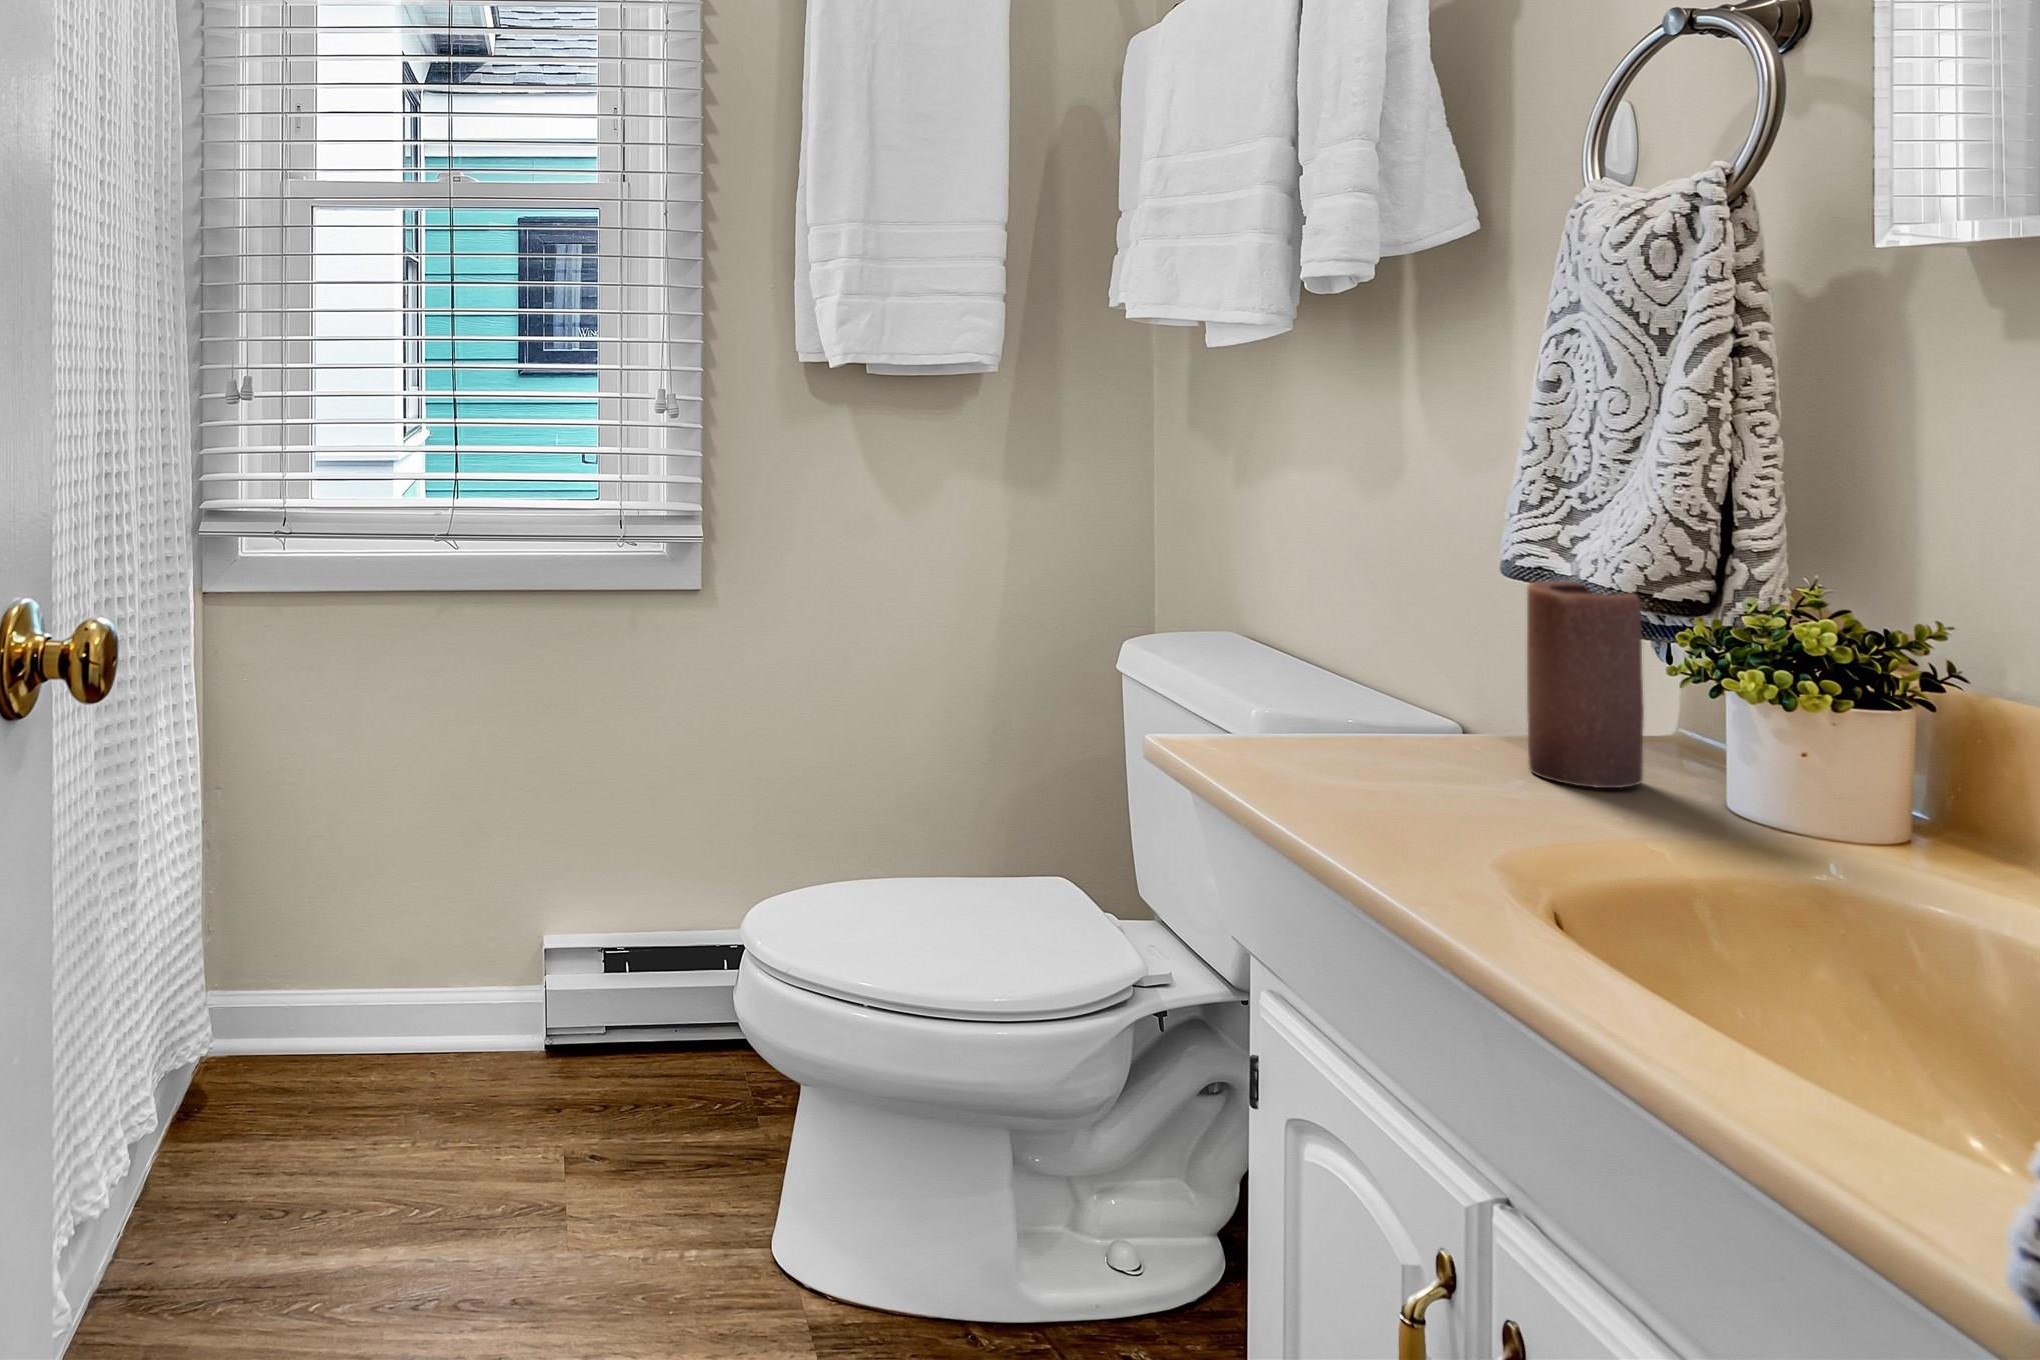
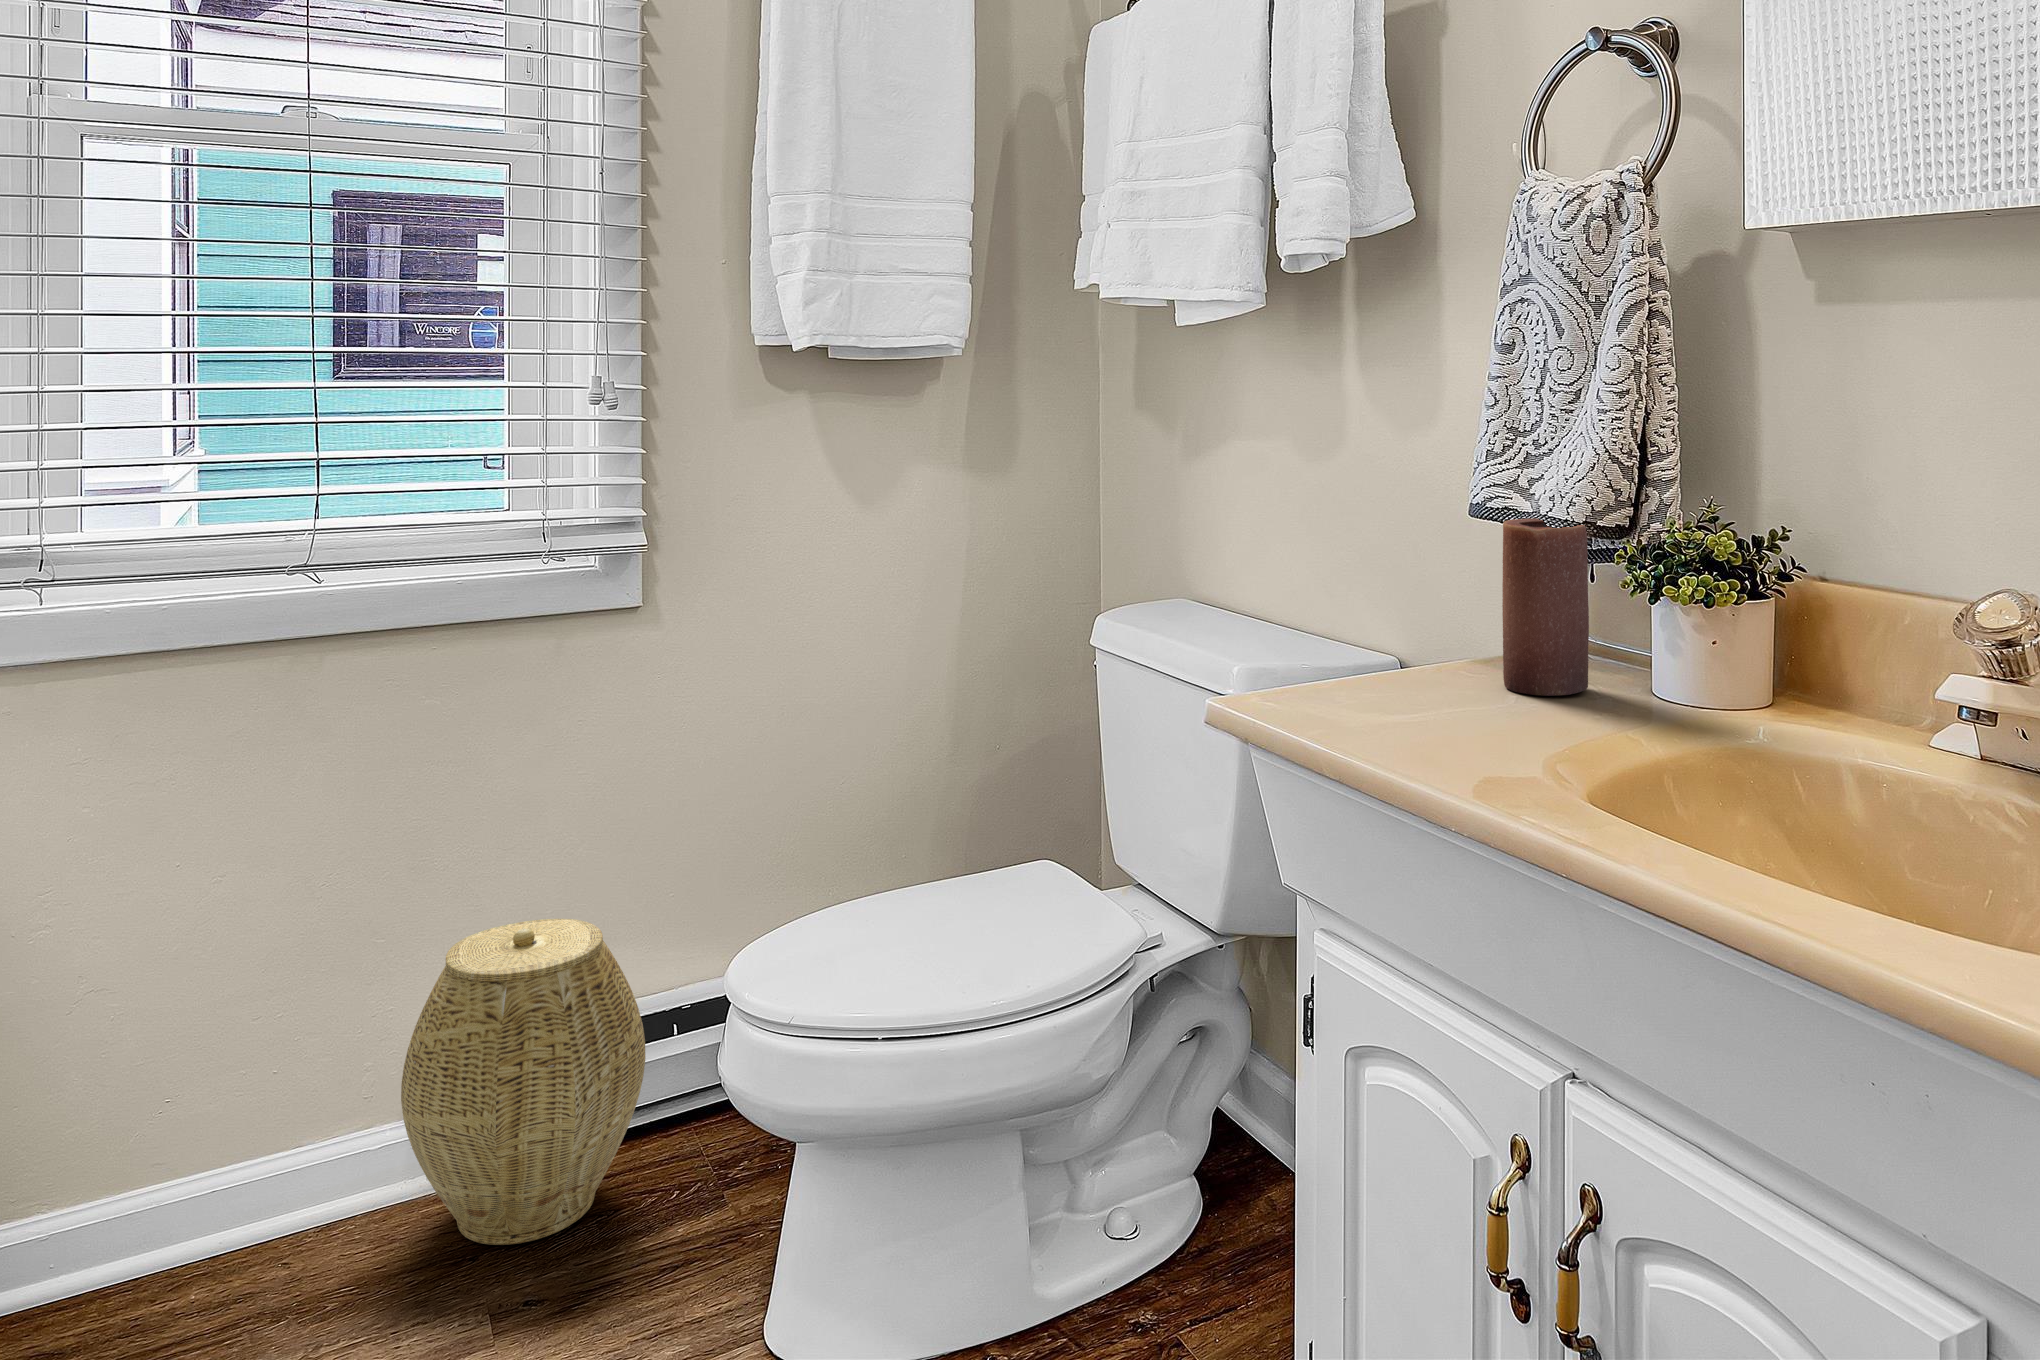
woven basket: none [505,853,696,1124] -> present [401,919,645,1245]

